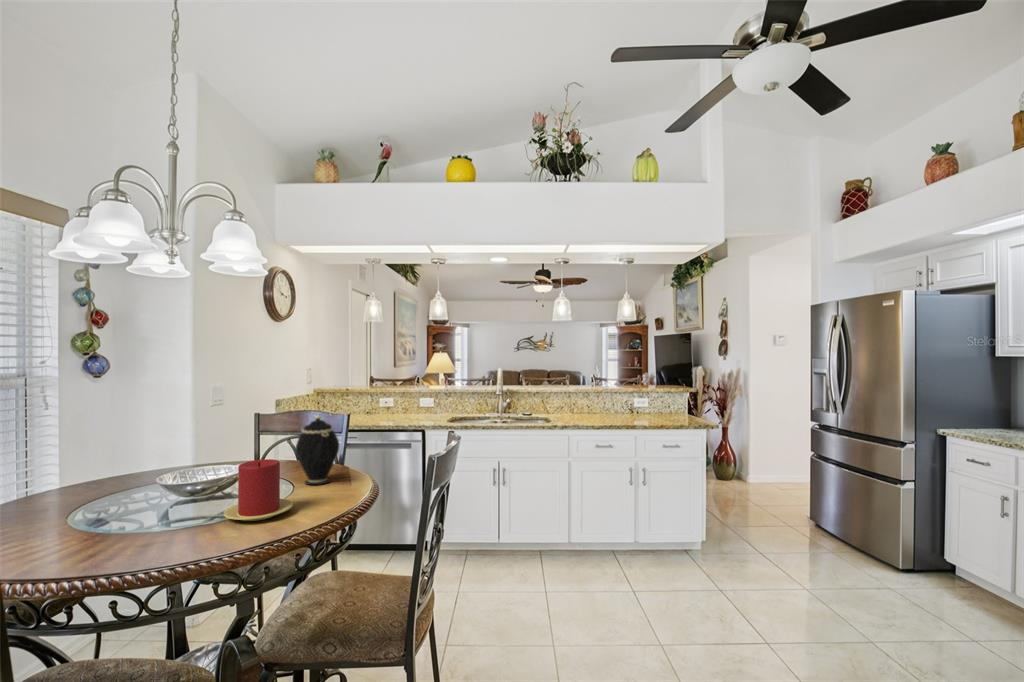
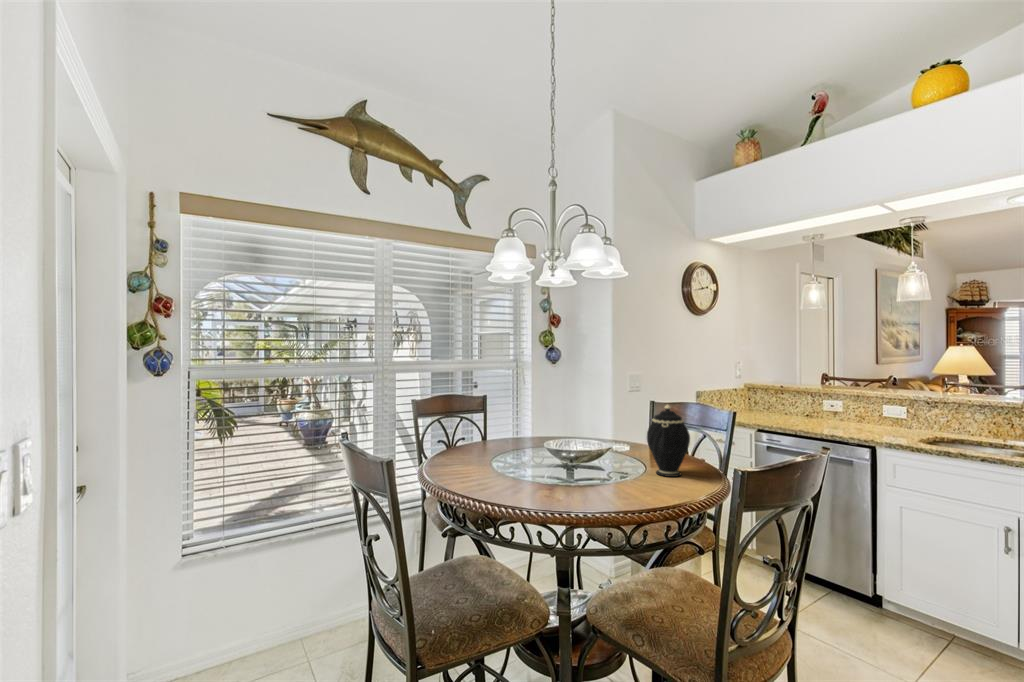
candle: present [224,459,293,521] -> none [562,438,619,492]

